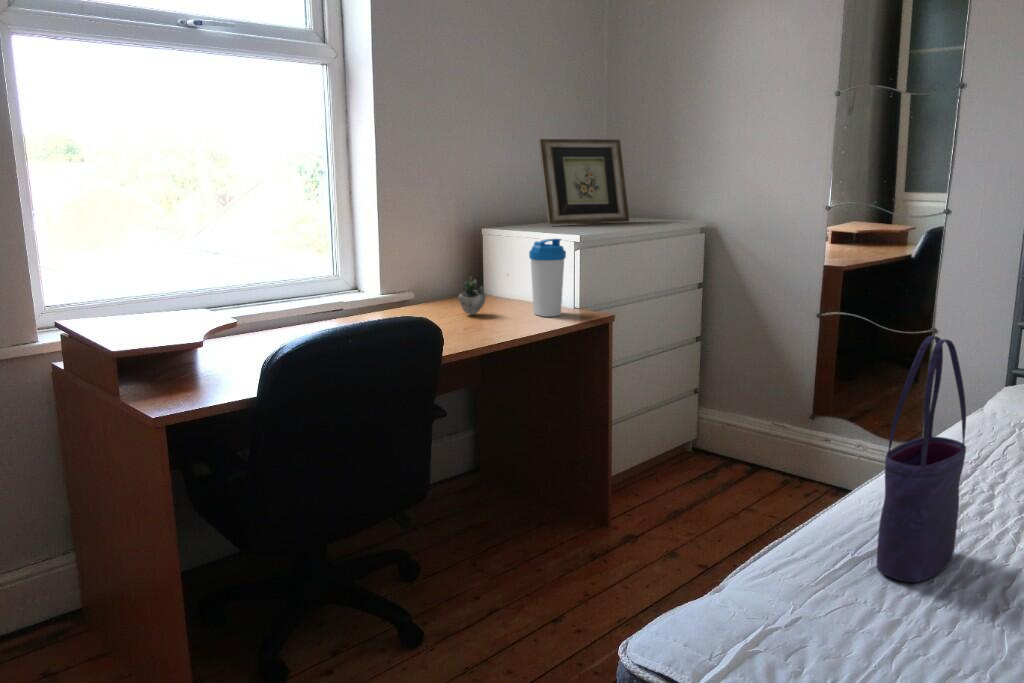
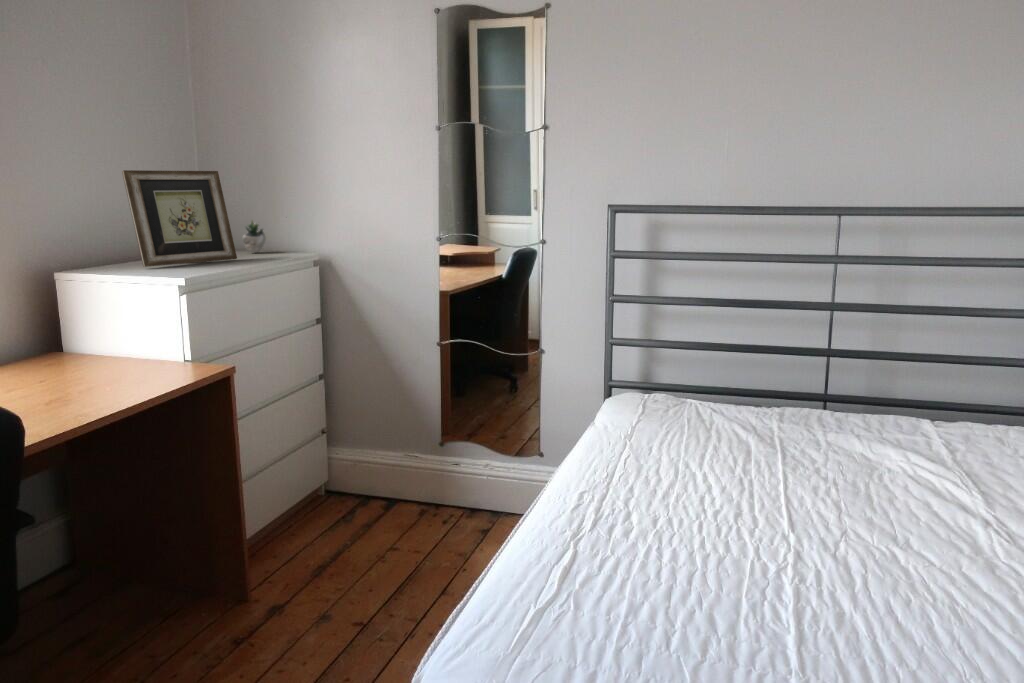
water bottle: present [529,239,566,317] -> none [126,286,173,376]
succulent plant: present [458,276,485,315] -> present [242,221,266,253]
tote bag: present [877,336,966,582] -> none [559,384,622,626]

